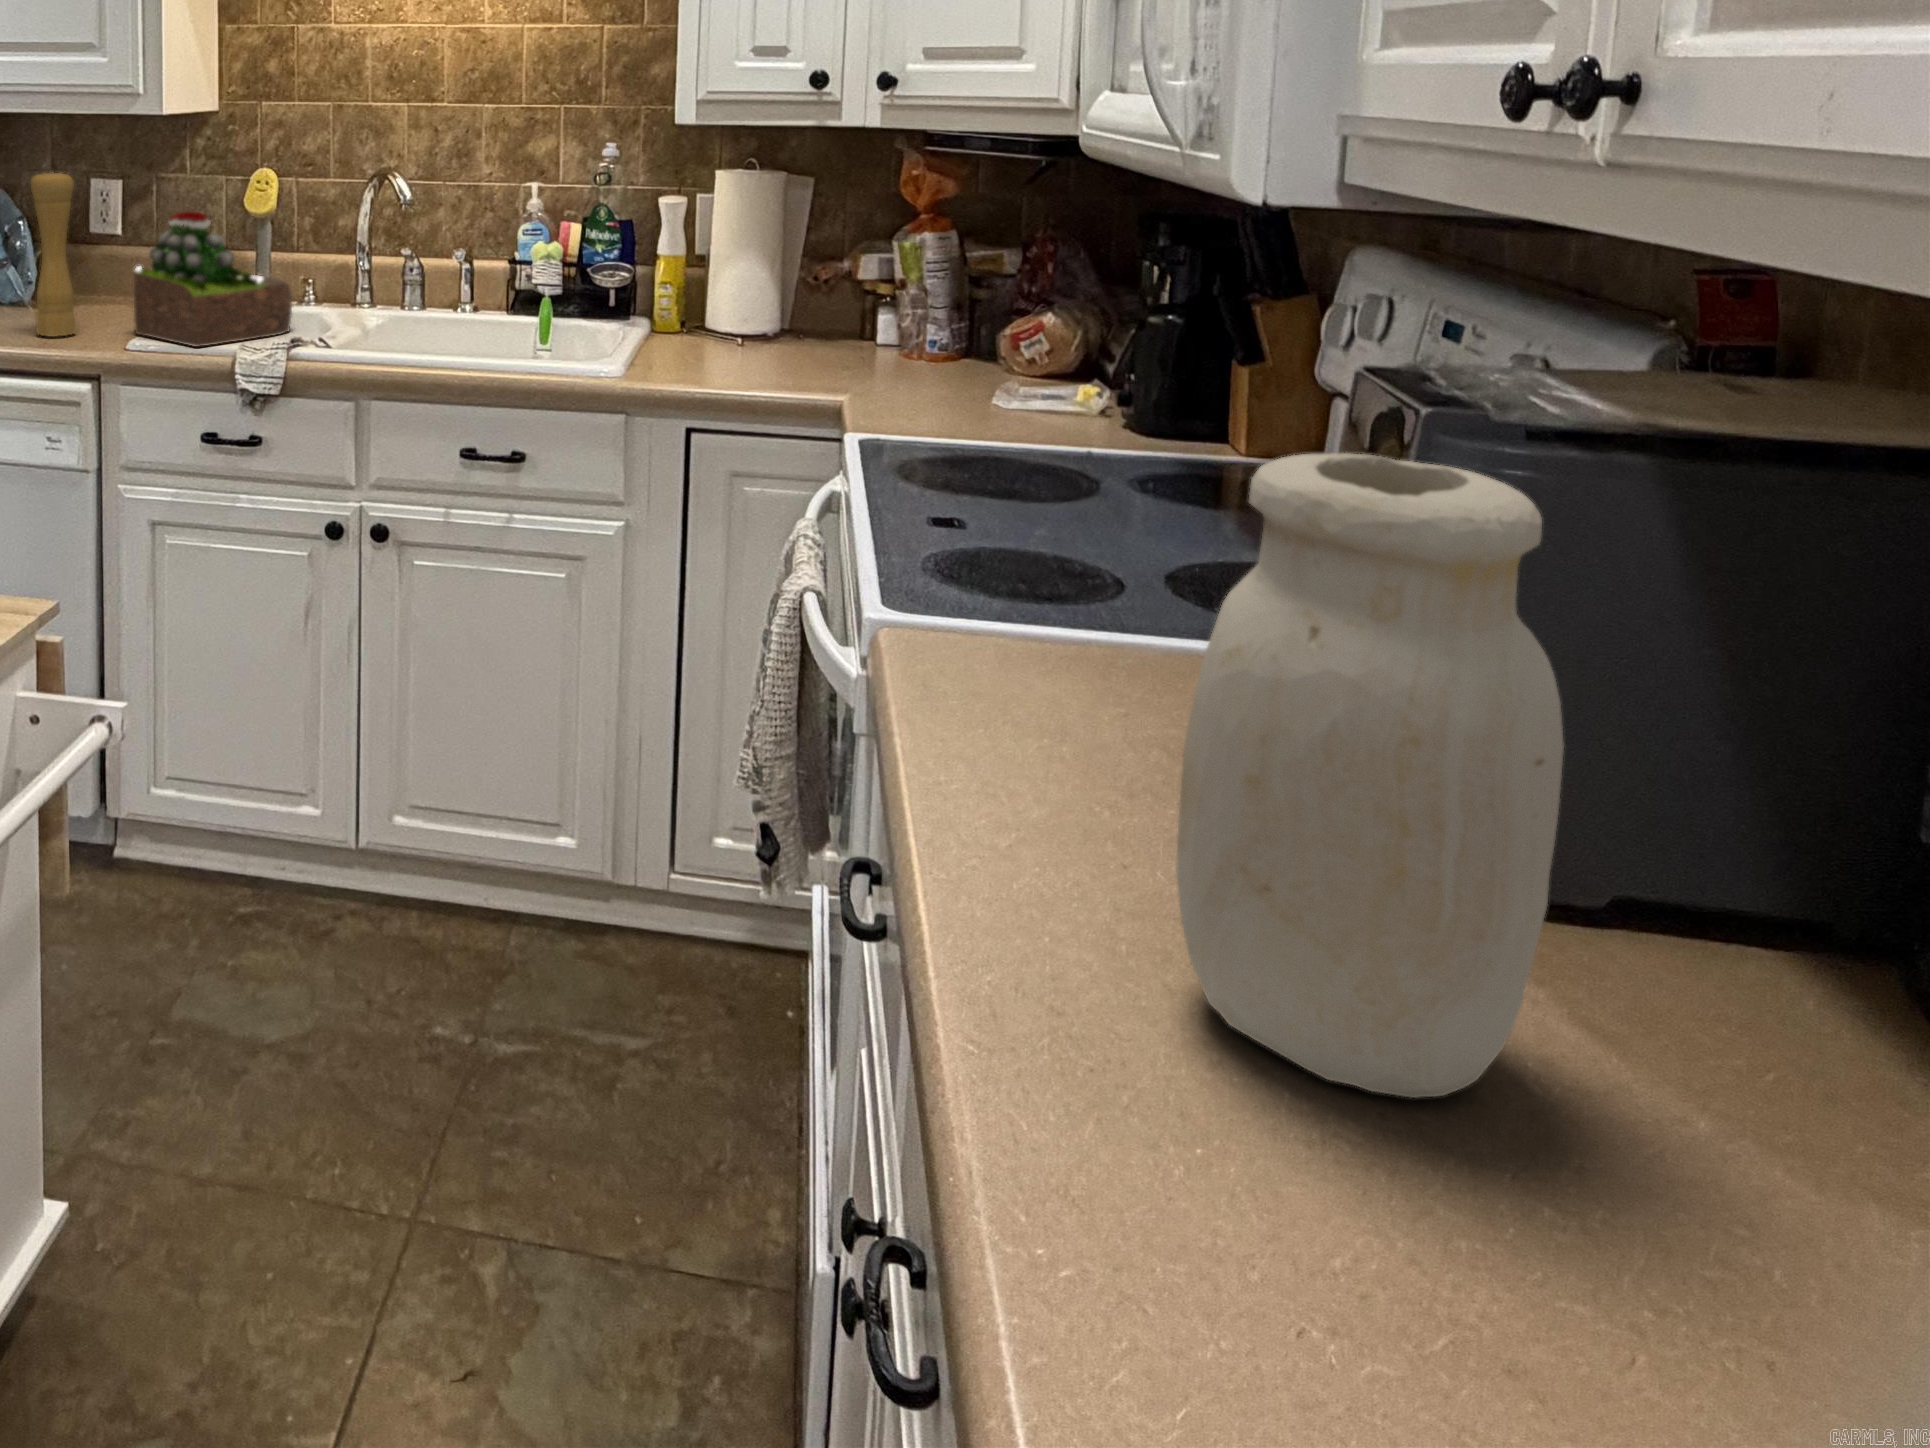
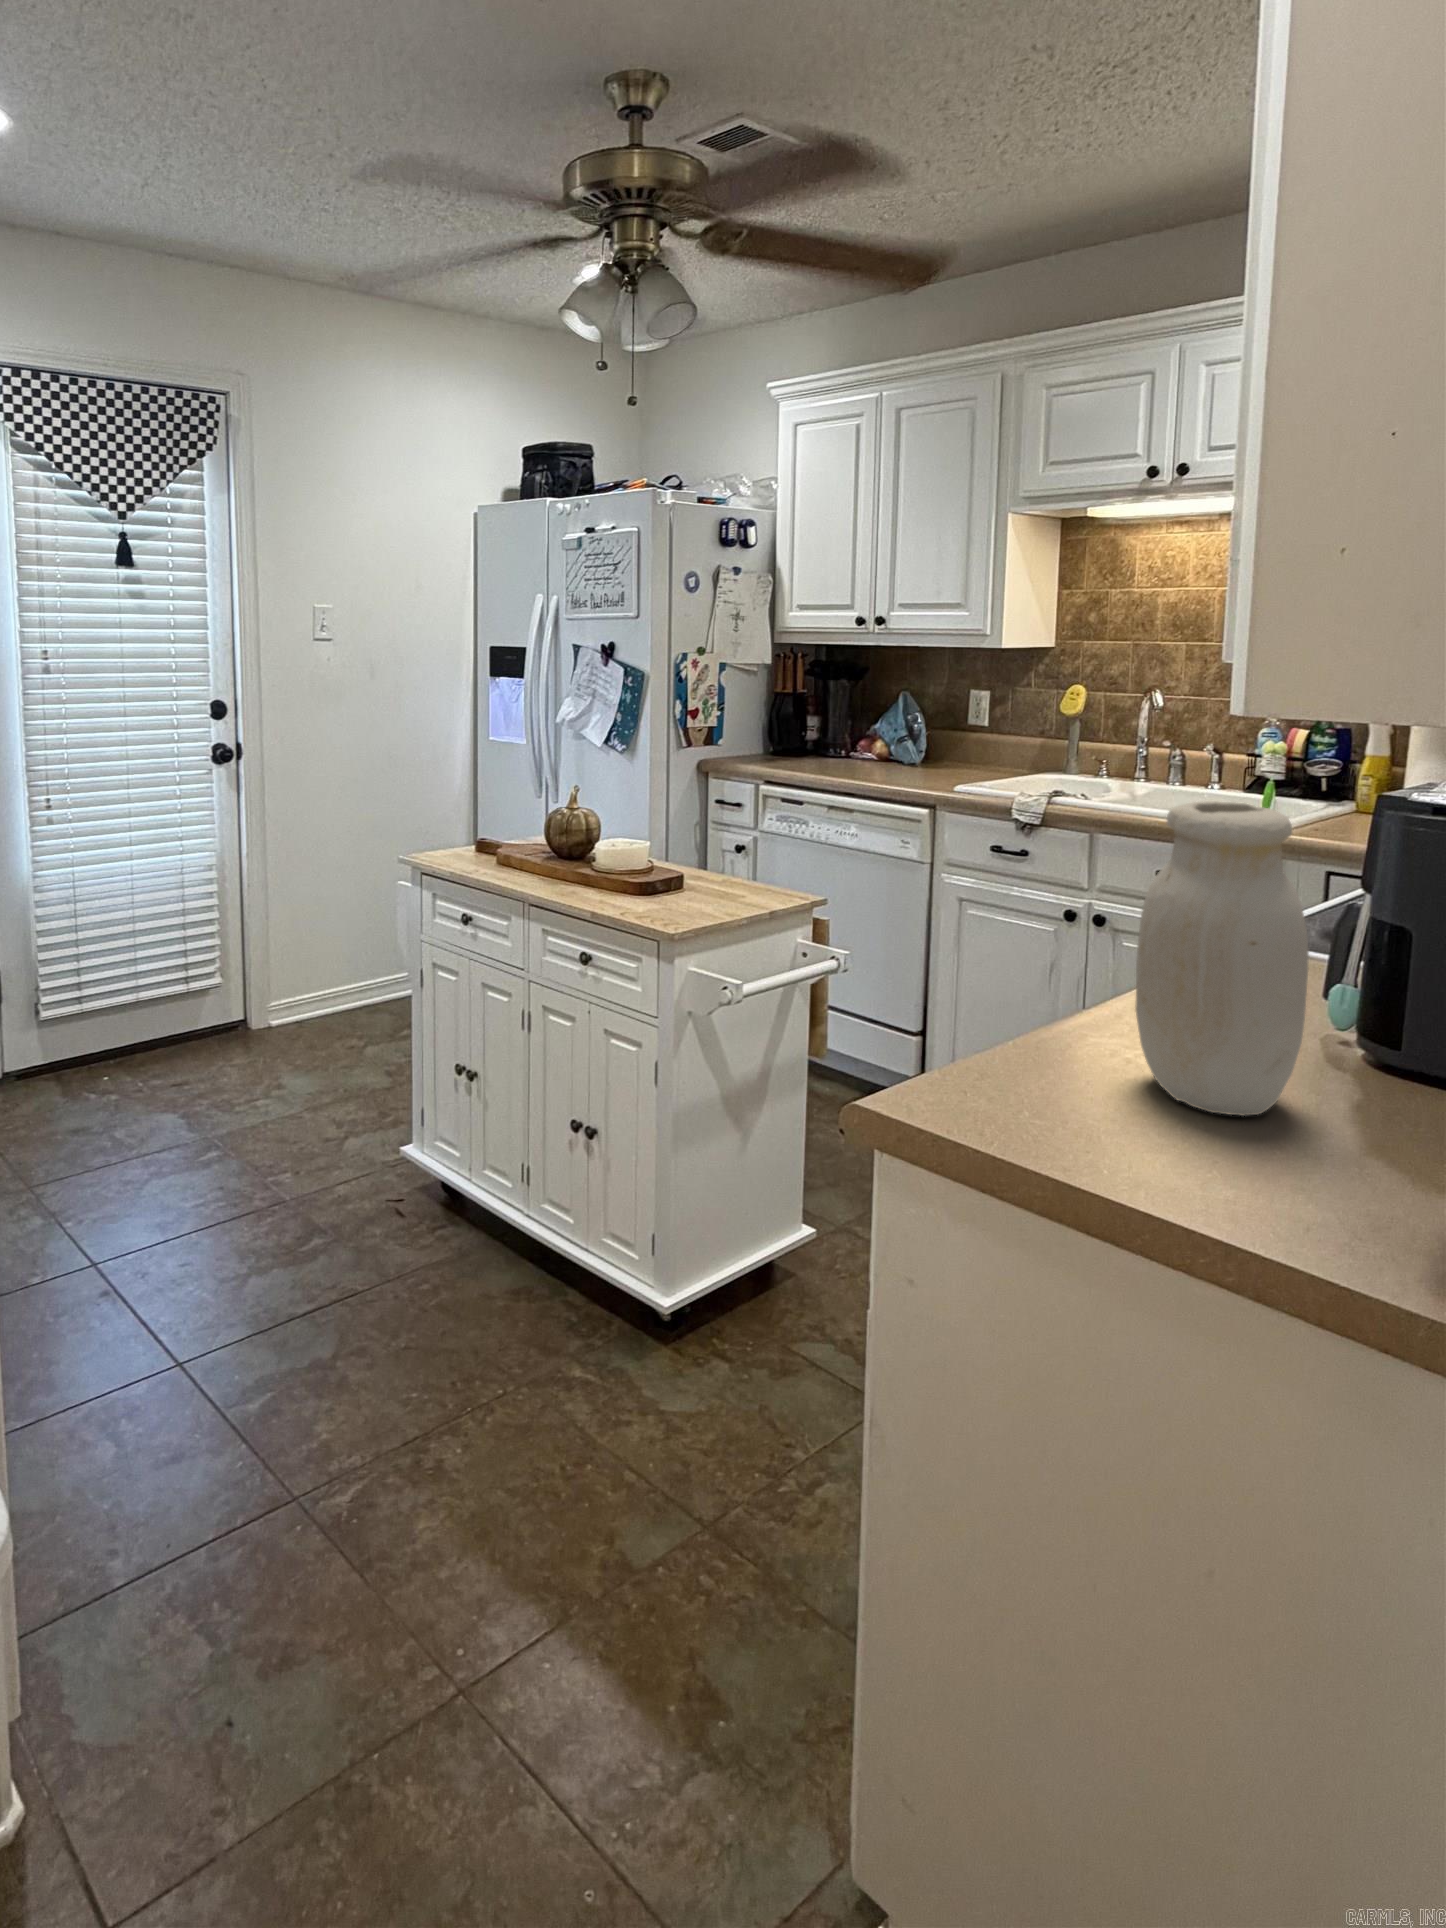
pepper mill: present [31,171,76,337] -> none [907,681,936,783]
succulent plant: present [133,212,292,347] -> none [967,709,1075,794]

